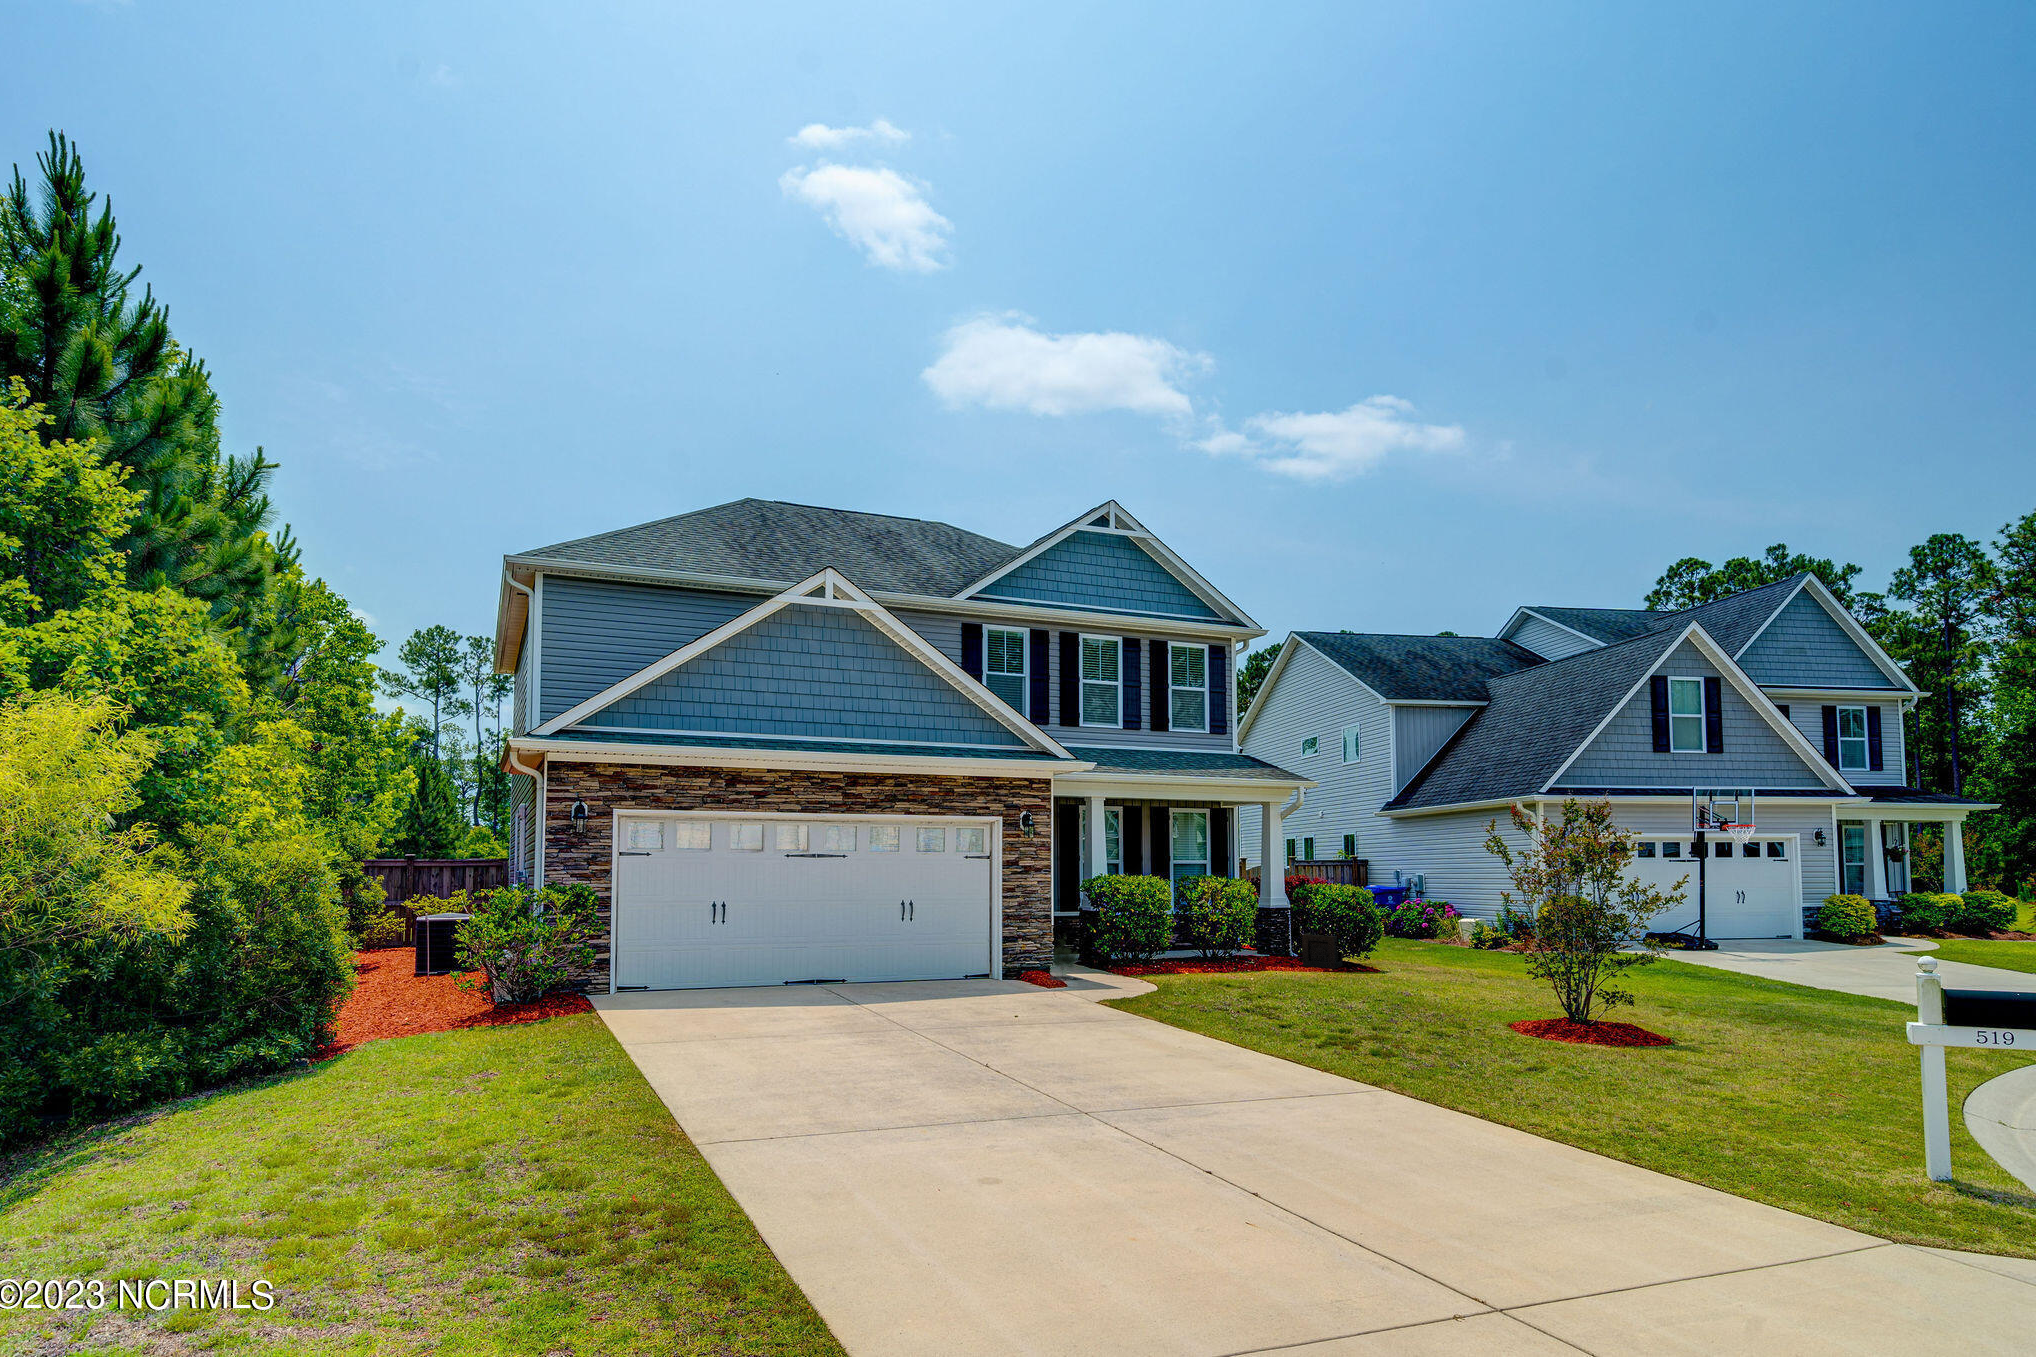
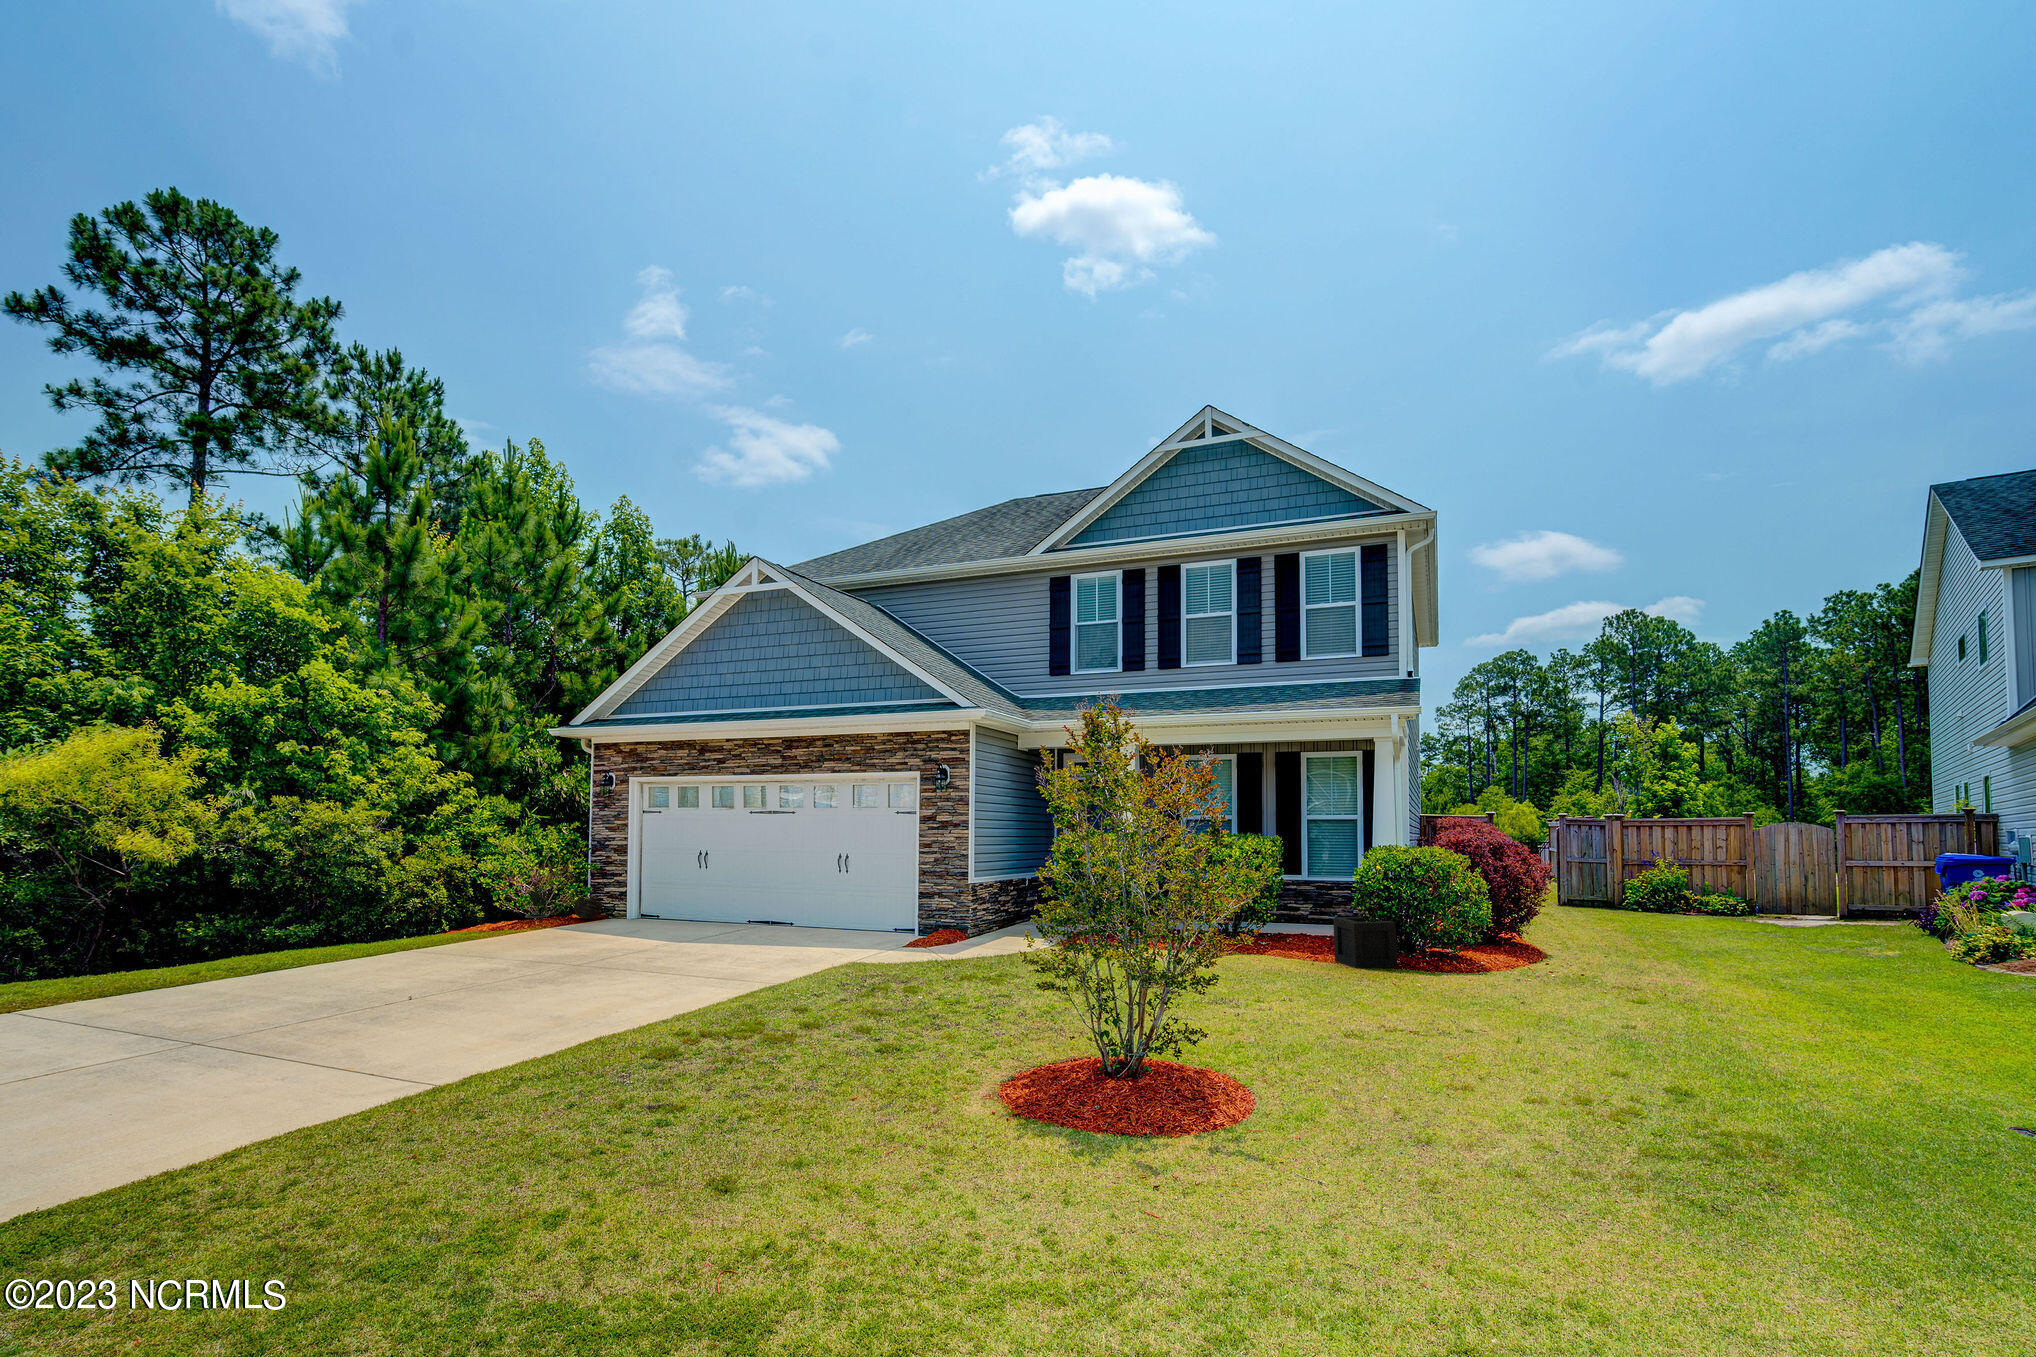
potted tree: present [1051,941,1076,980] -> present [525,883,549,918]
basket: none [526,975,588,1007] -> present [574,896,602,919]

